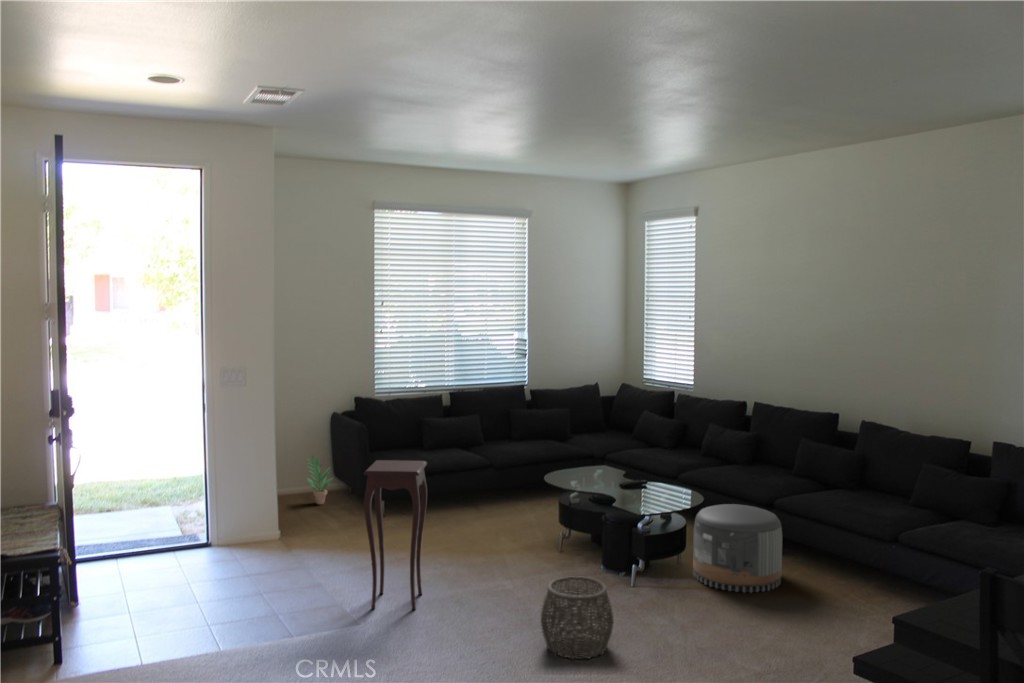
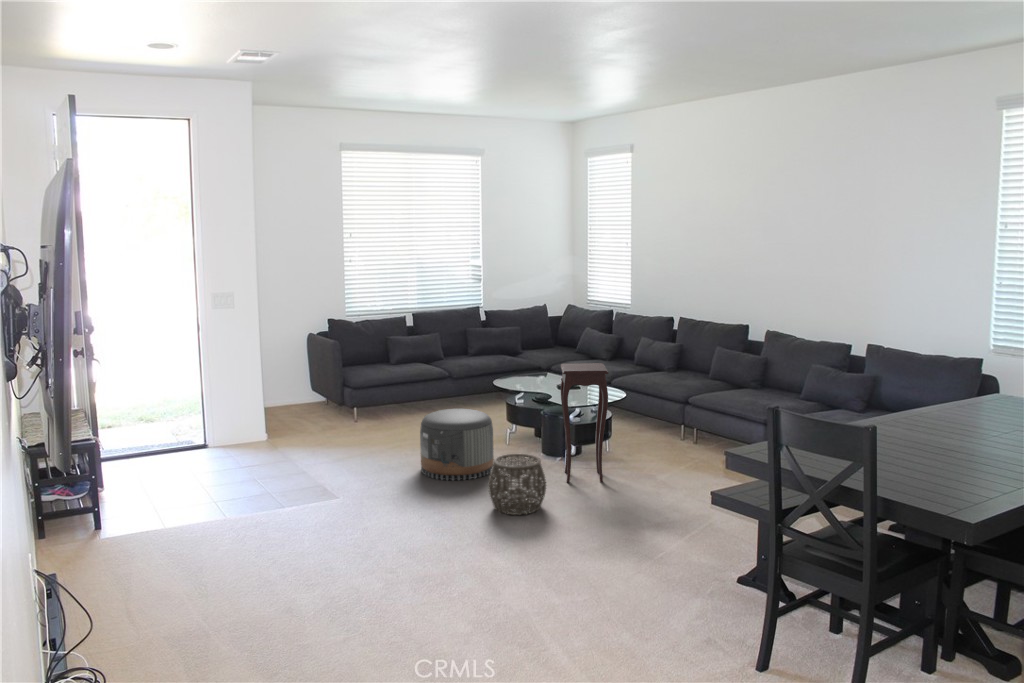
potted plant: present [307,455,330,504] -> none [287,369,314,413]
side table: present [364,460,427,610] -> present [561,363,608,483]
pouf: present [693,504,782,592] -> present [420,409,494,481]

